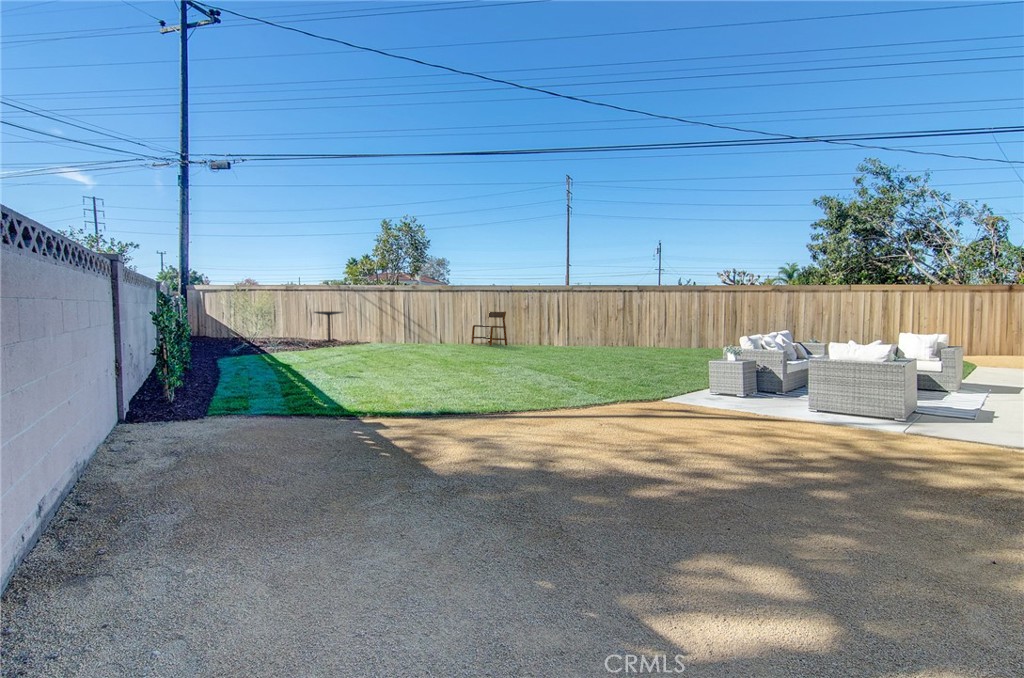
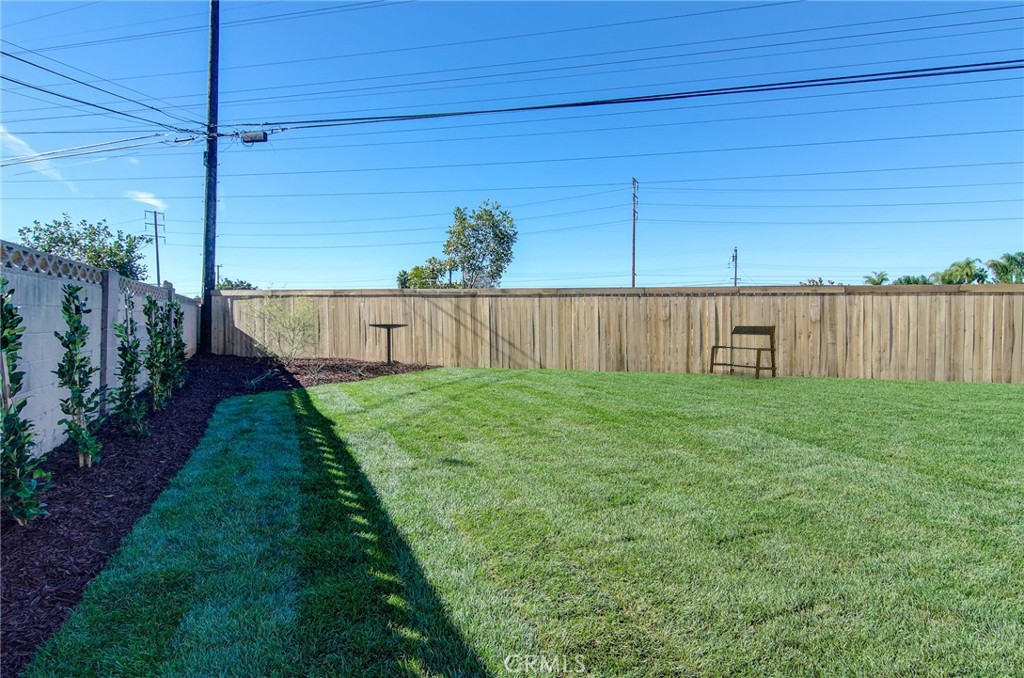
bench: present [471,312,507,346] -> present [710,326,777,379]

